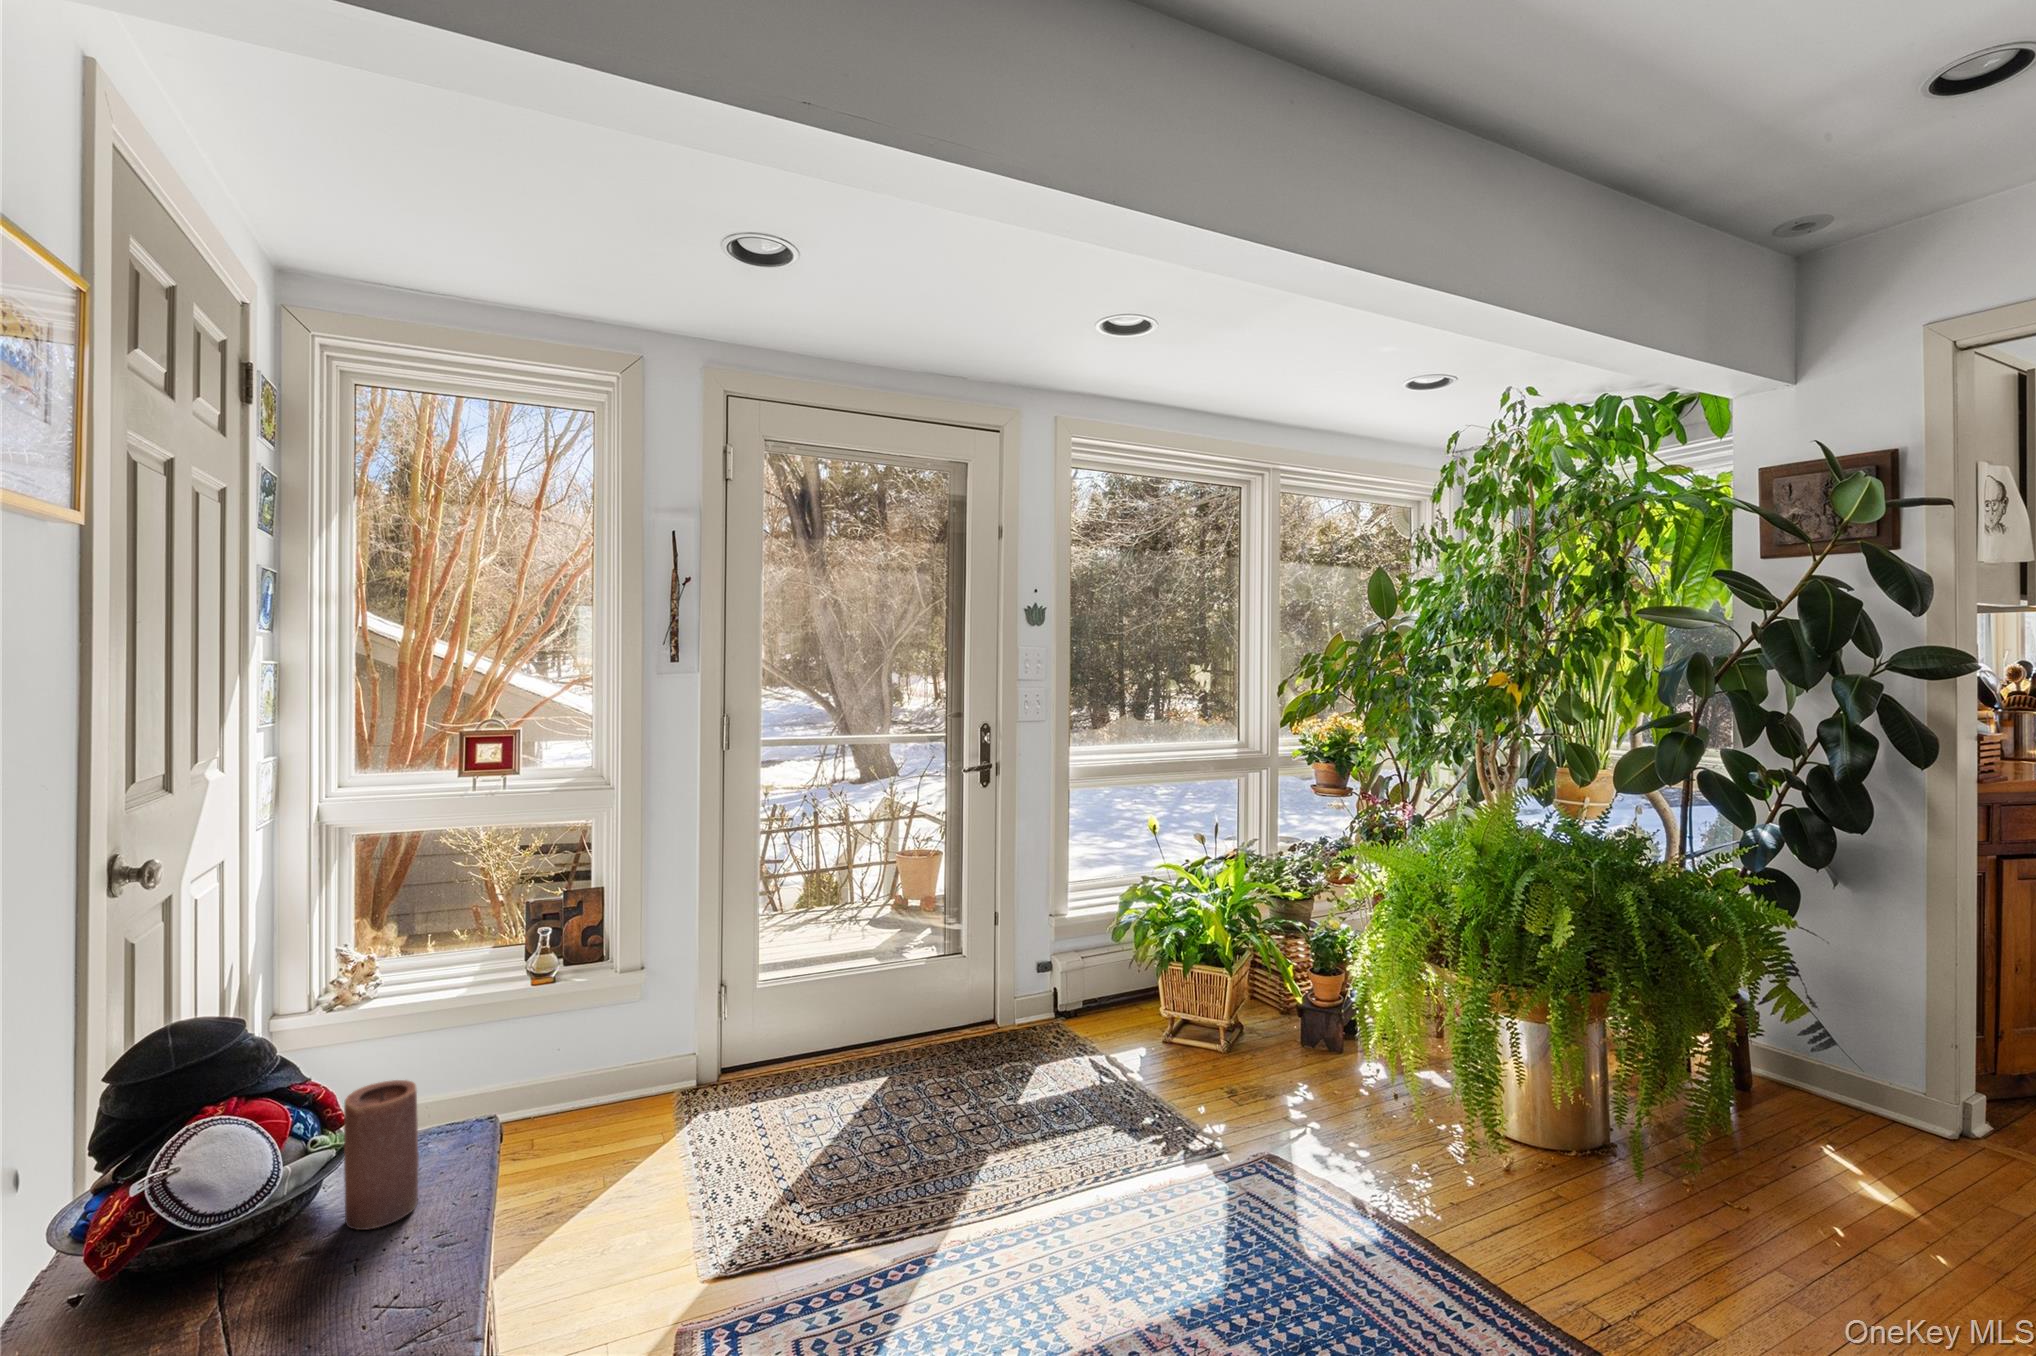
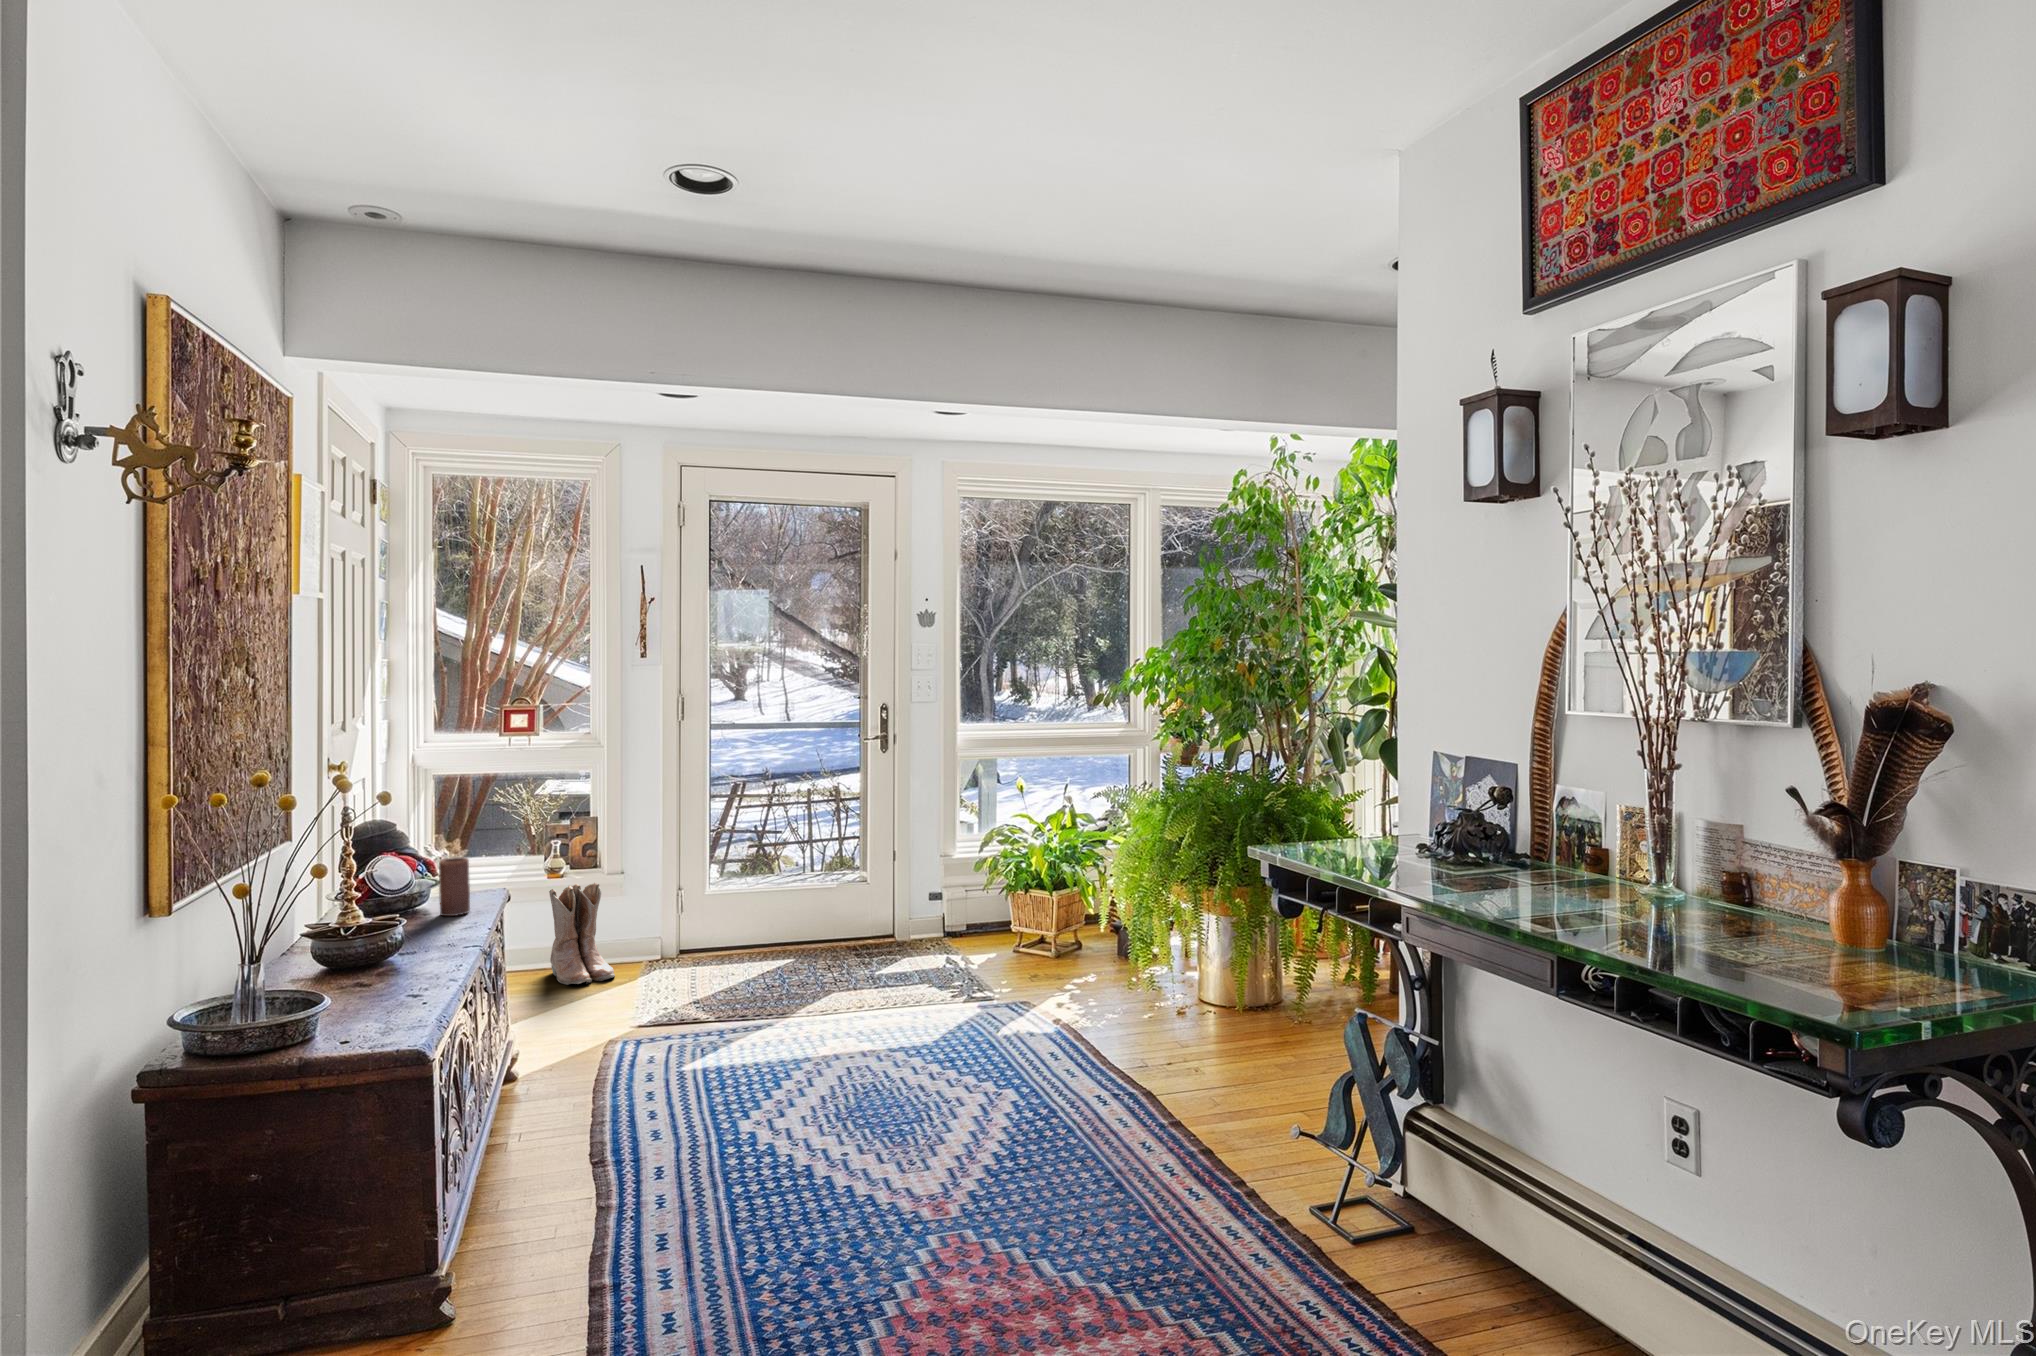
boots: none [535,988,638,1158] -> present [549,883,615,985]

